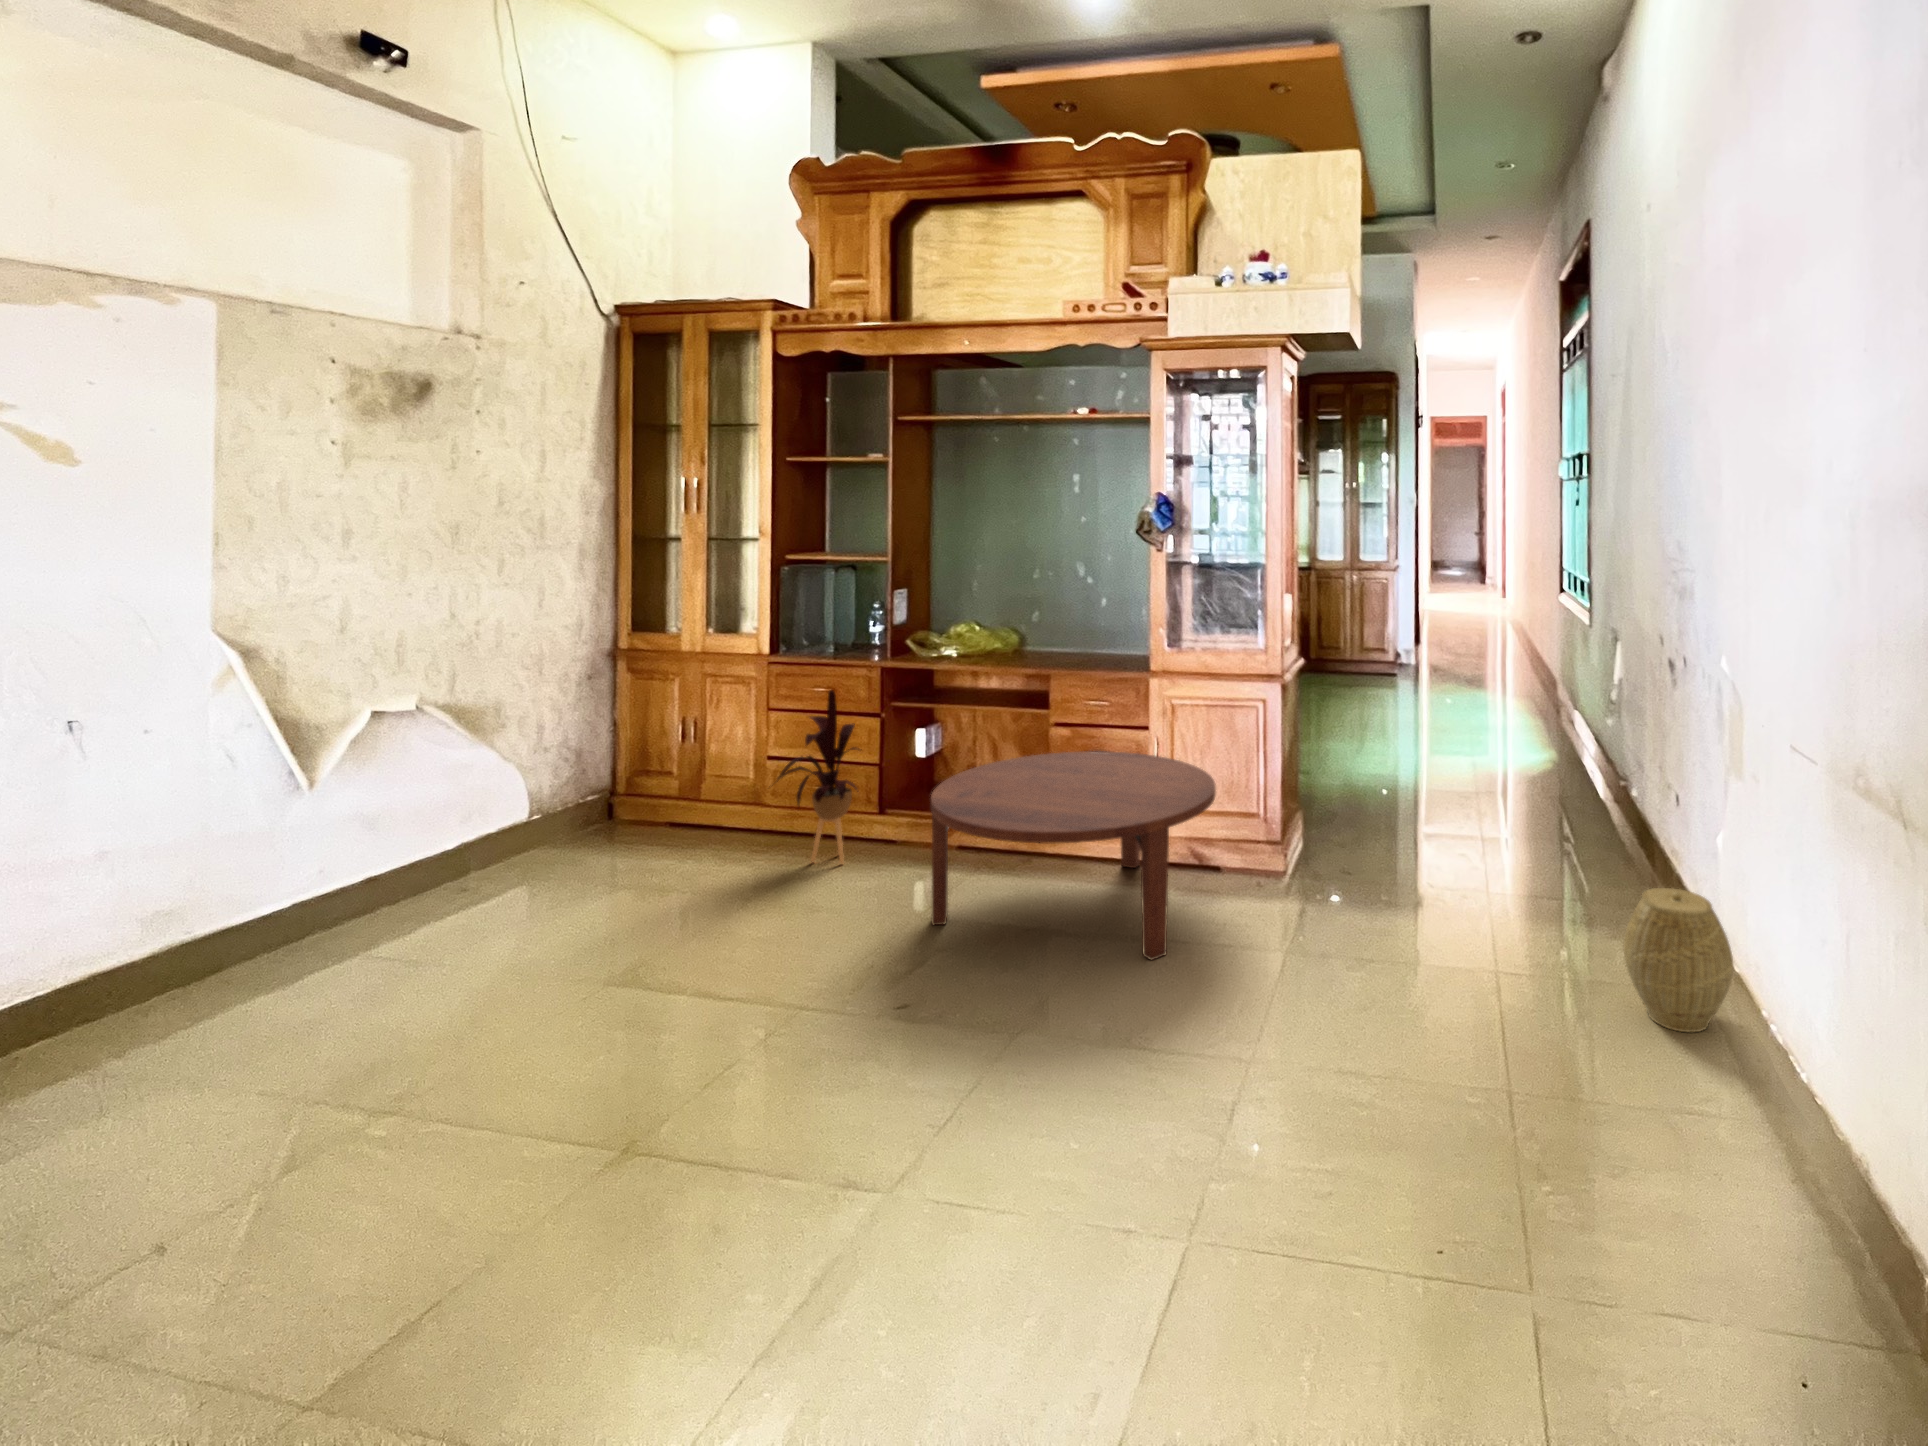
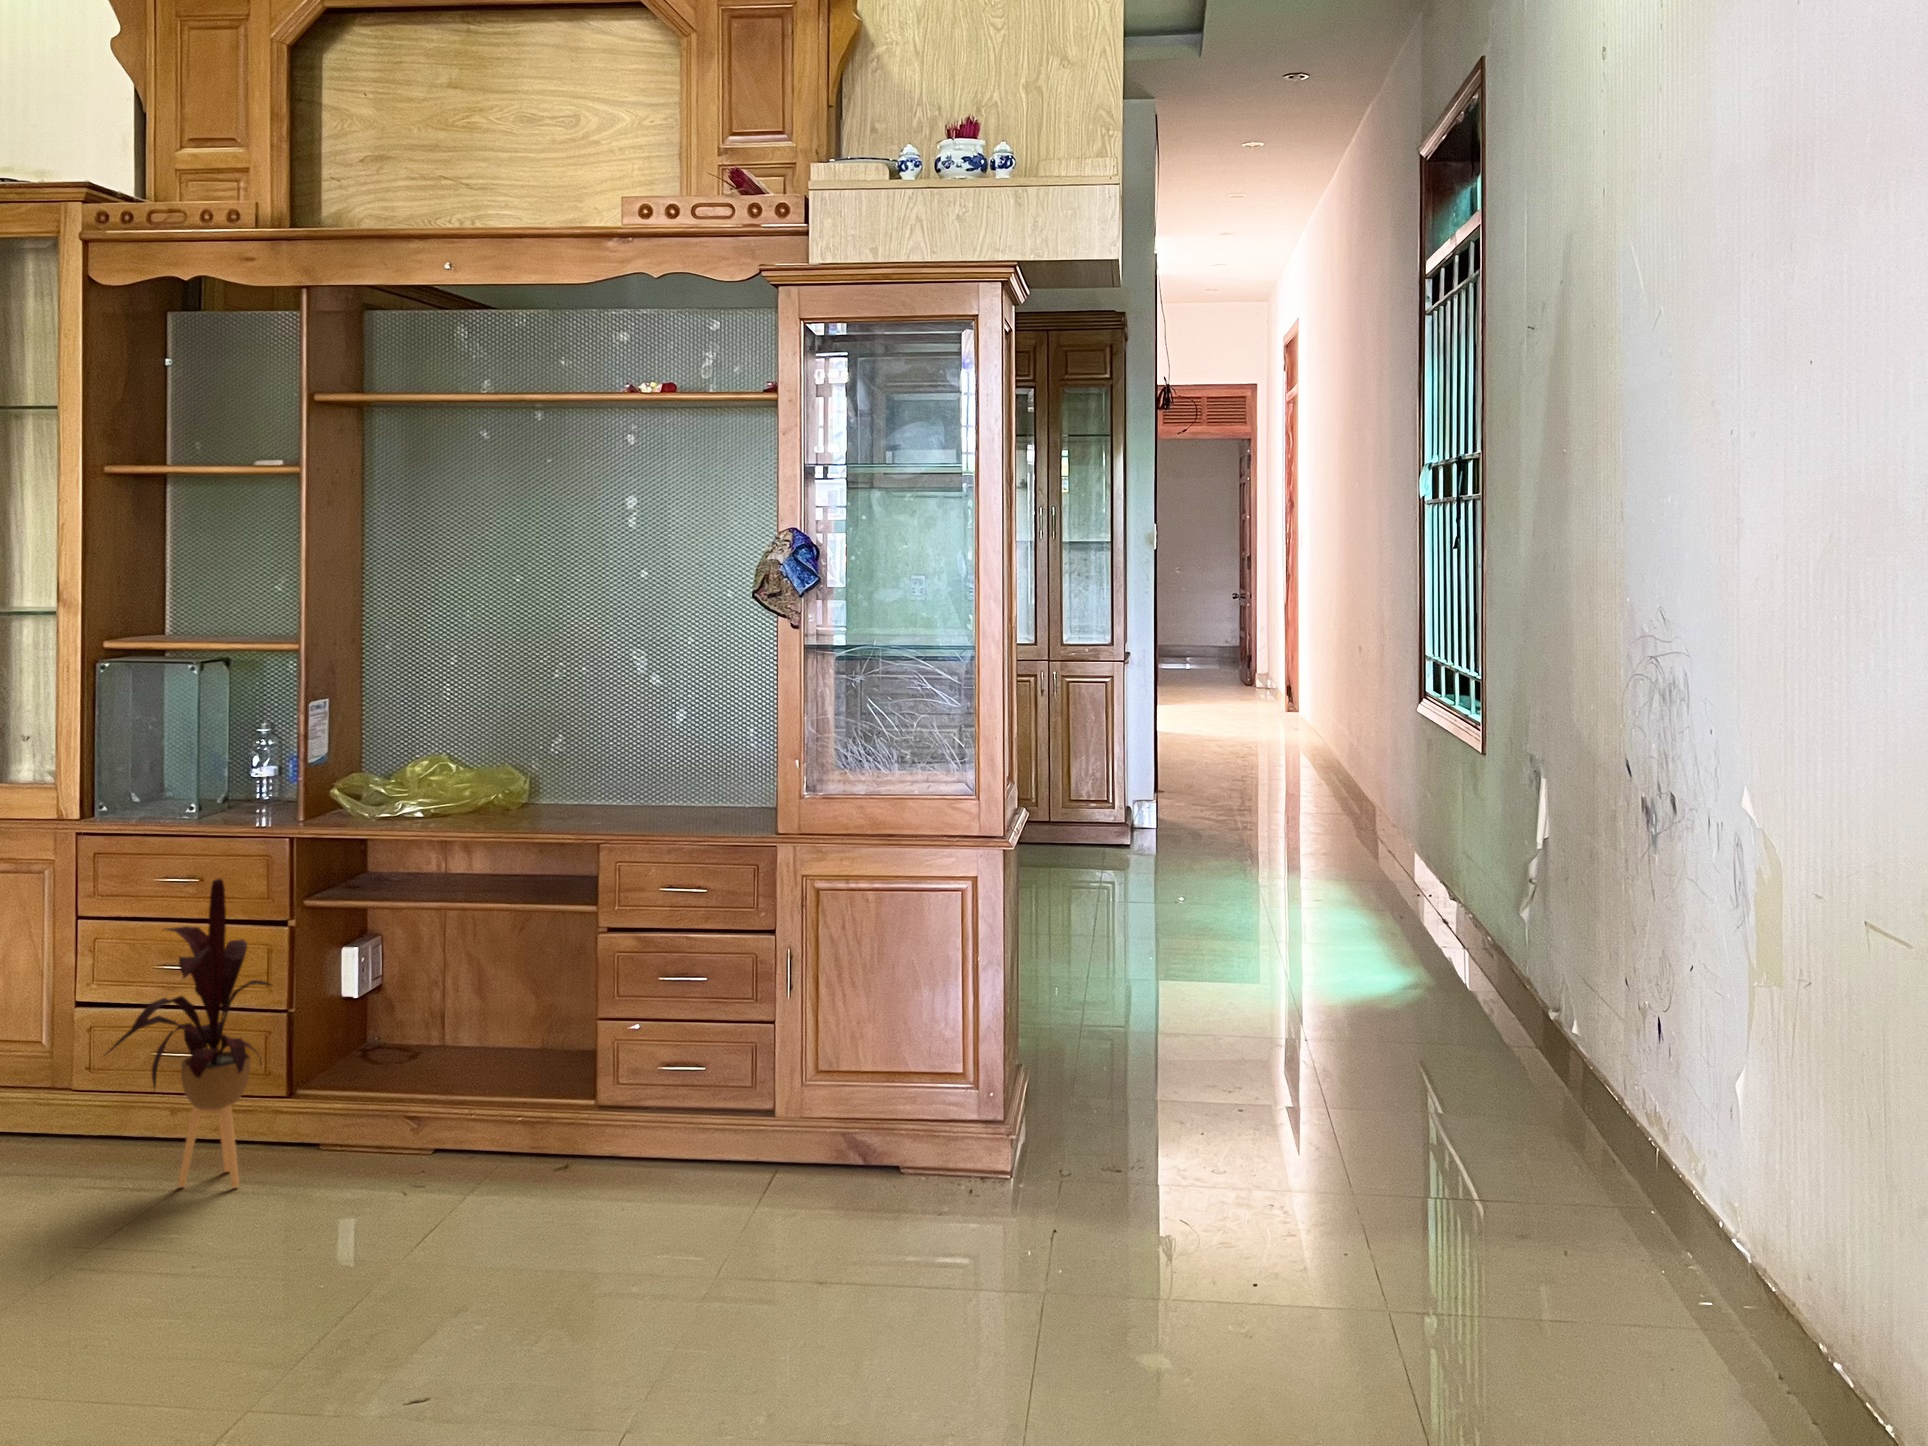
coffee table: present [930,751,1216,960] -> none [430,978,915,1318]
woven basket: present [1623,888,1733,1032] -> none [1605,1164,1777,1388]

